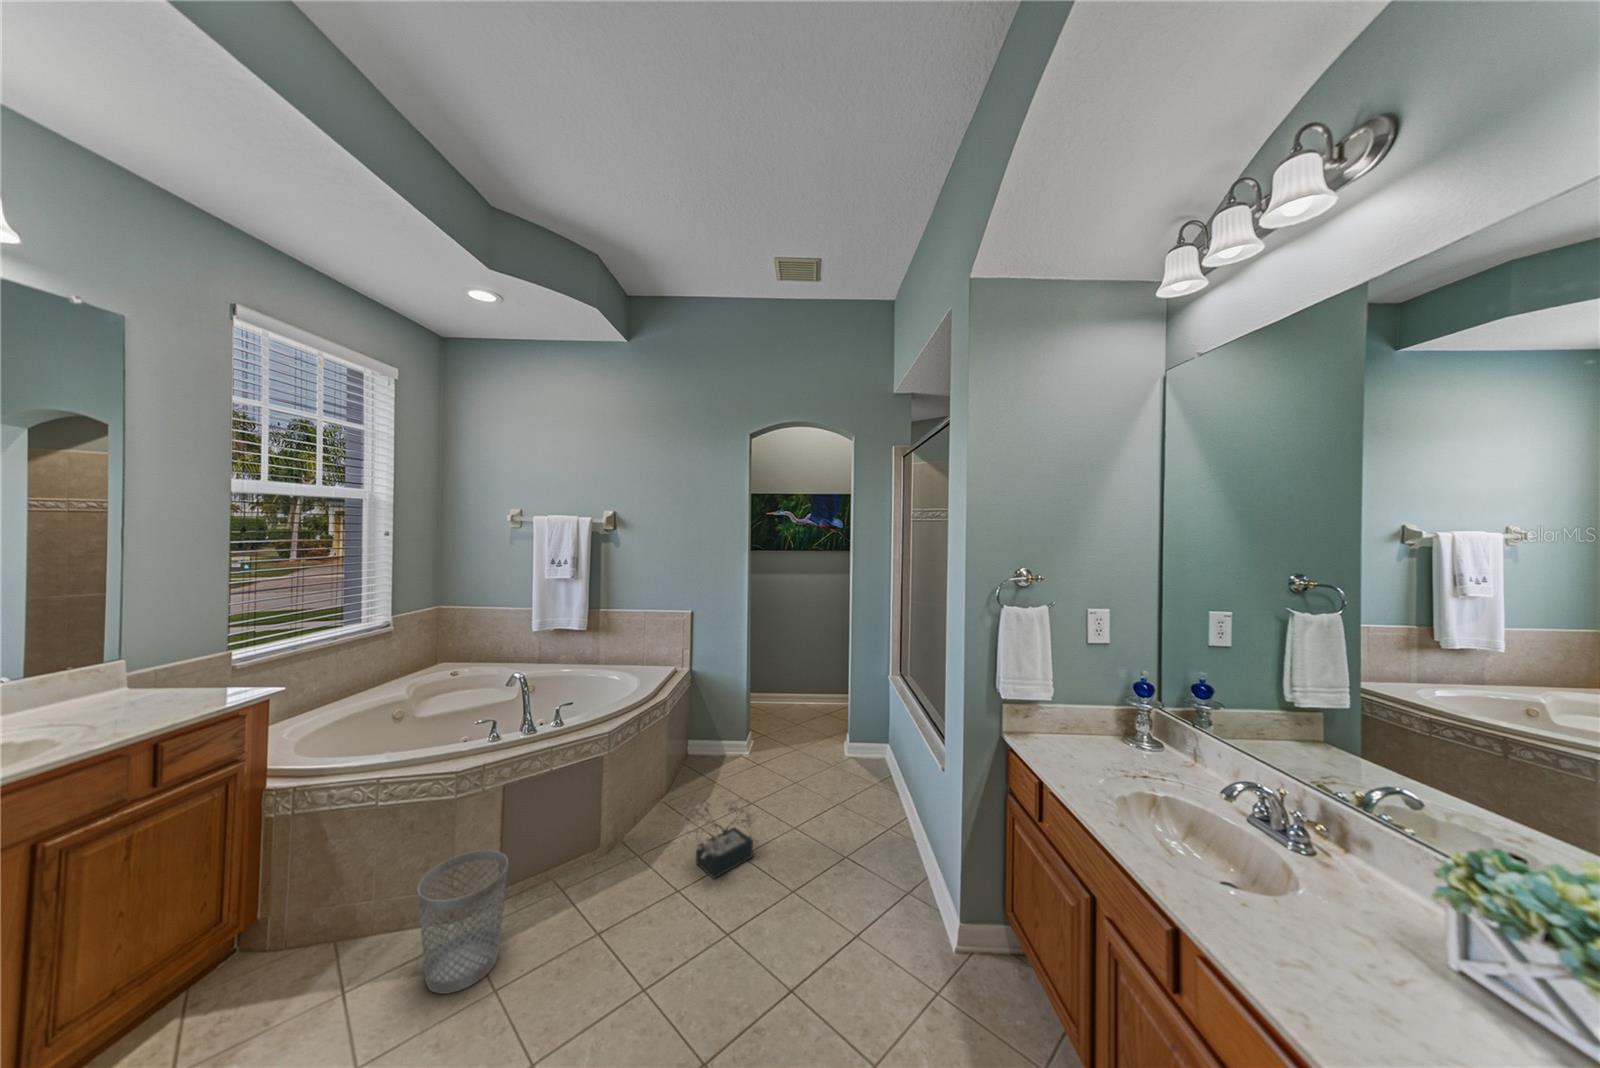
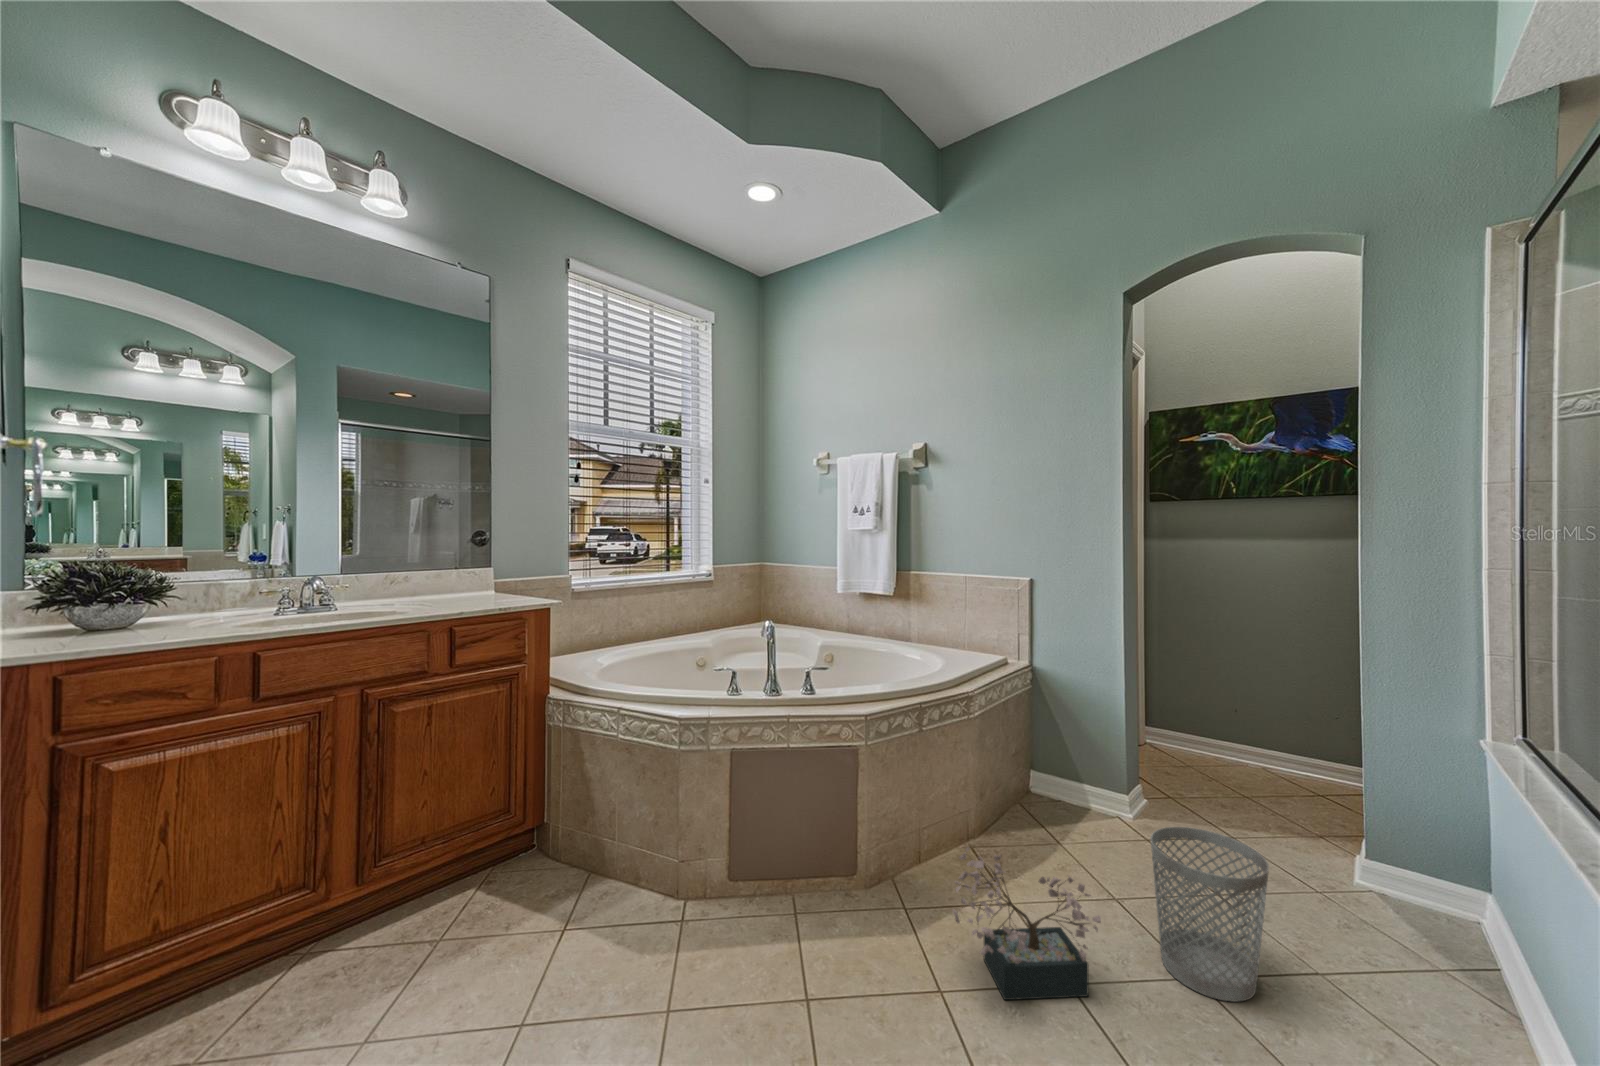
wastebasket: present [418,850,508,994] -> present [1150,827,1269,1002]

